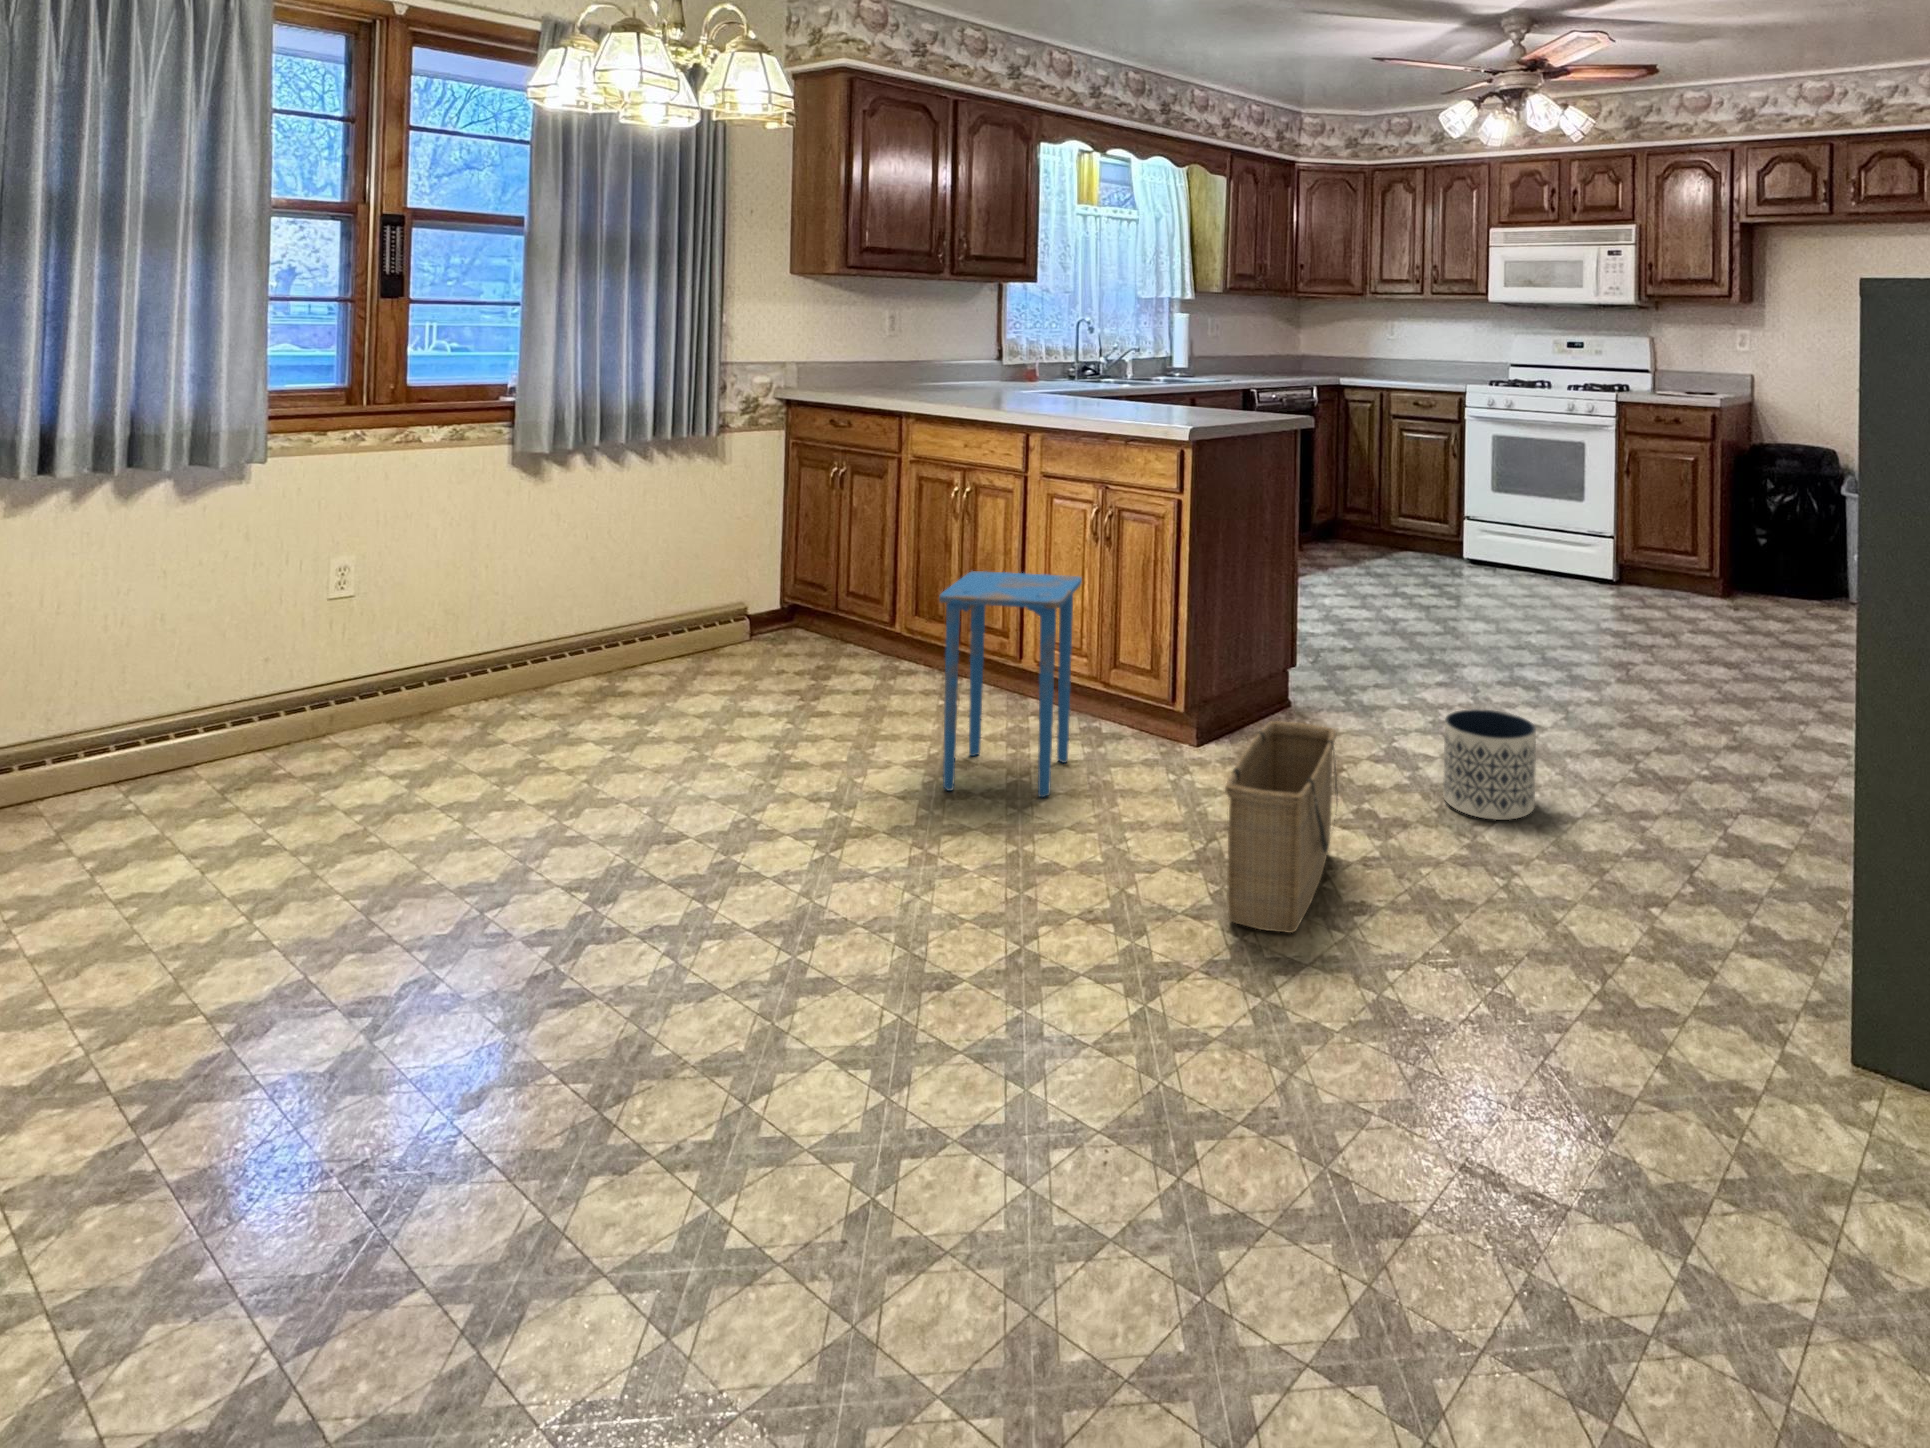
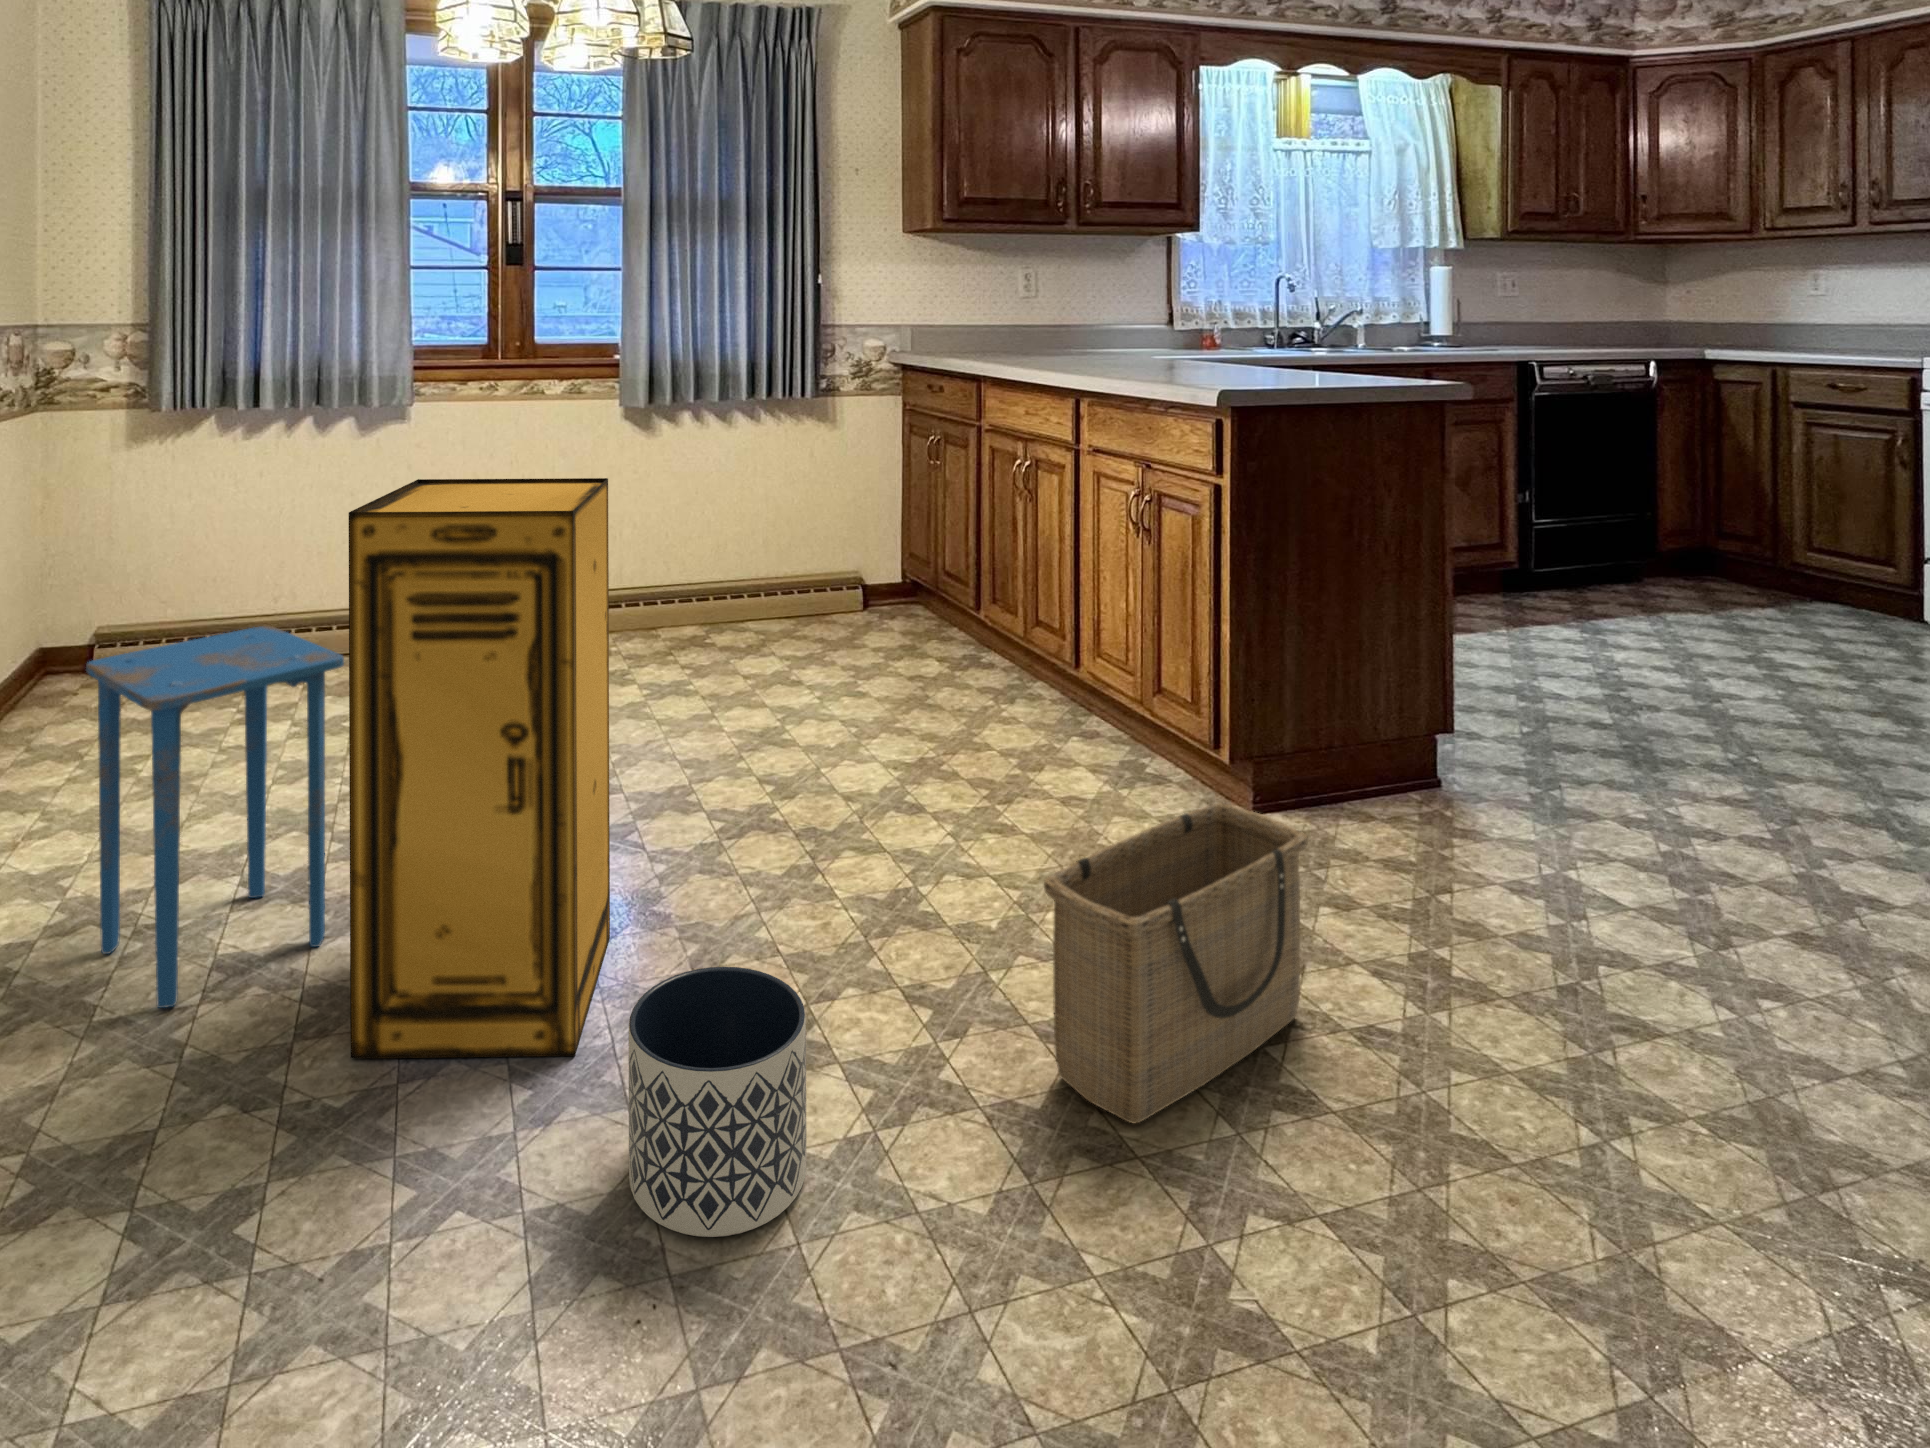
storage cabinet: none [648,527,905,1082] -> present [349,478,610,1058]
side table: present [939,571,1082,797] -> present [86,626,344,1008]
planter: present [1443,709,1536,820] -> present [629,967,806,1237]

